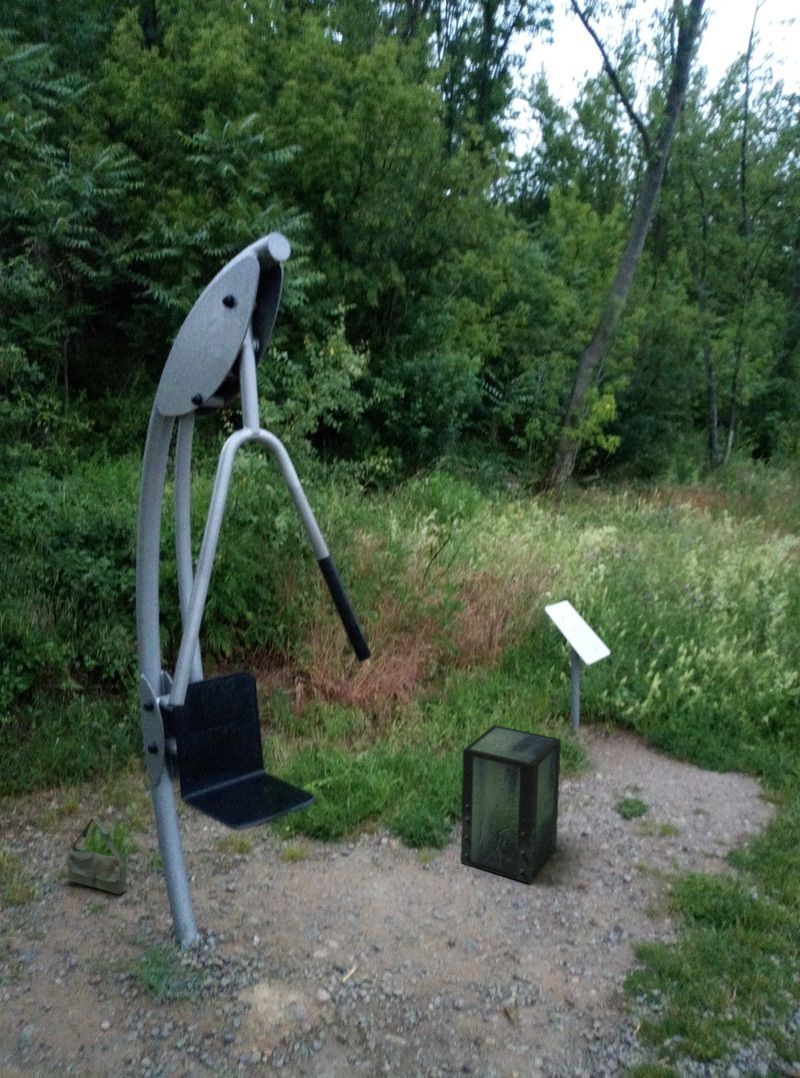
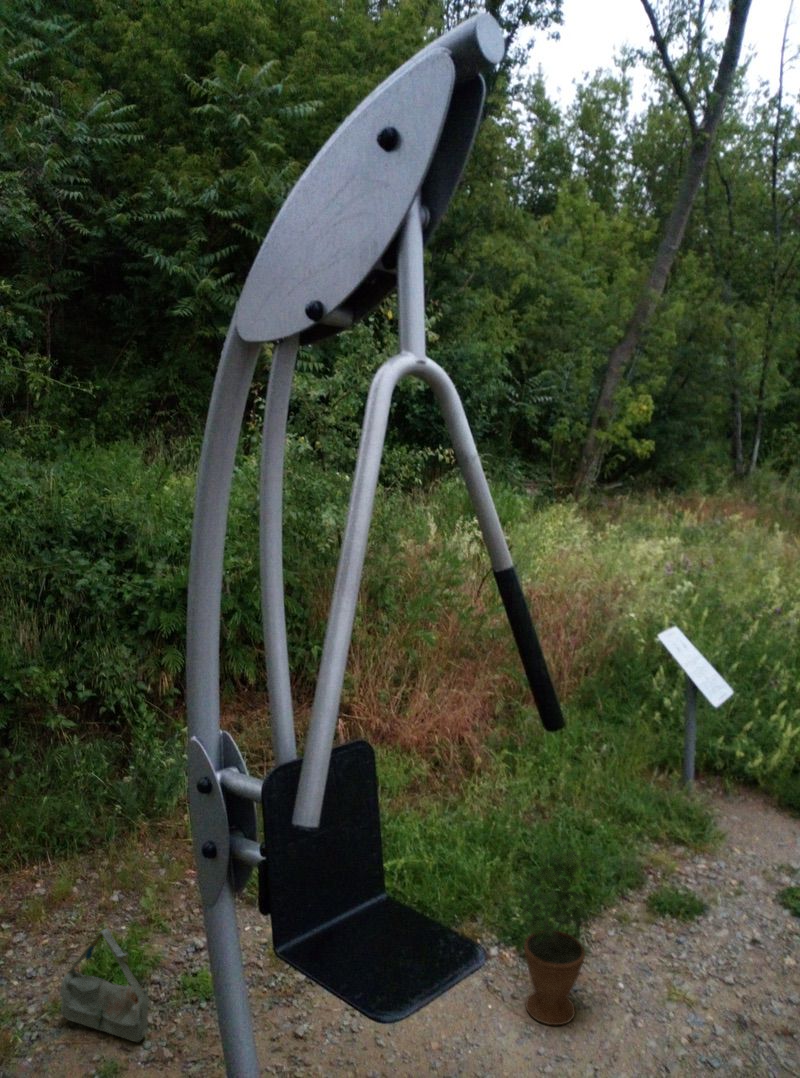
storage box: present [461,725,561,883] -> none [603,794,739,1021]
potted plant: none [387,753,441,886] -> present [518,839,589,1025]

